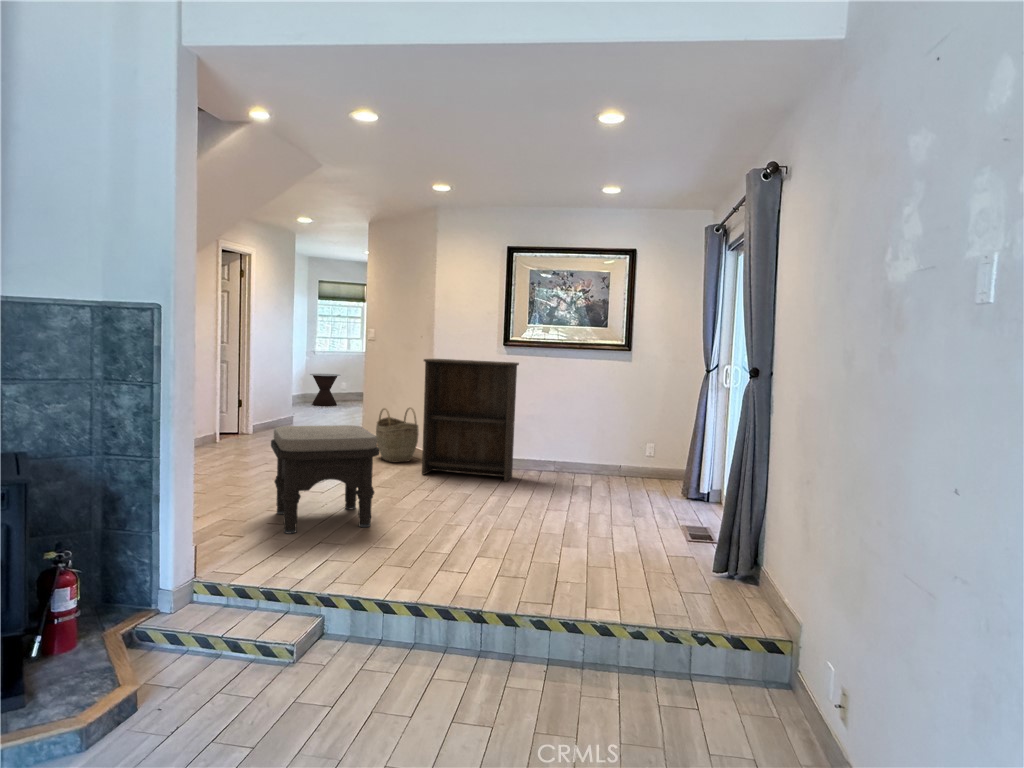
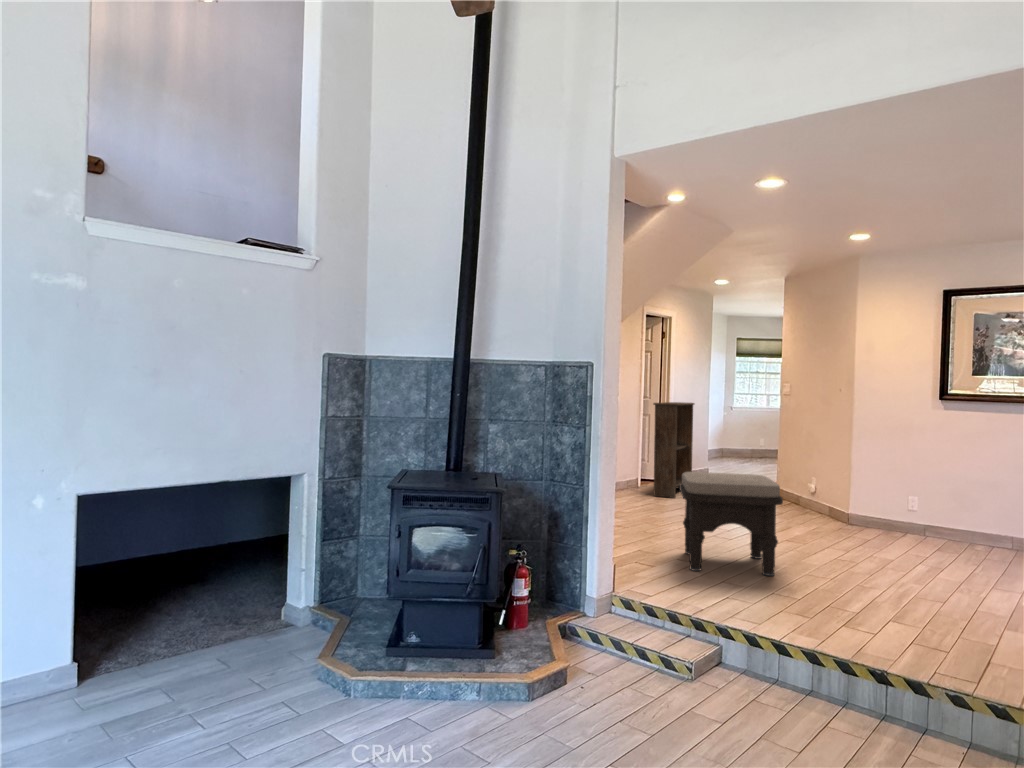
bookshelf: present [422,359,519,482] -> present [653,402,694,498]
side table: present [310,374,340,406] -> none [727,430,759,463]
woven basket: present [376,408,419,462] -> none [790,463,838,521]

